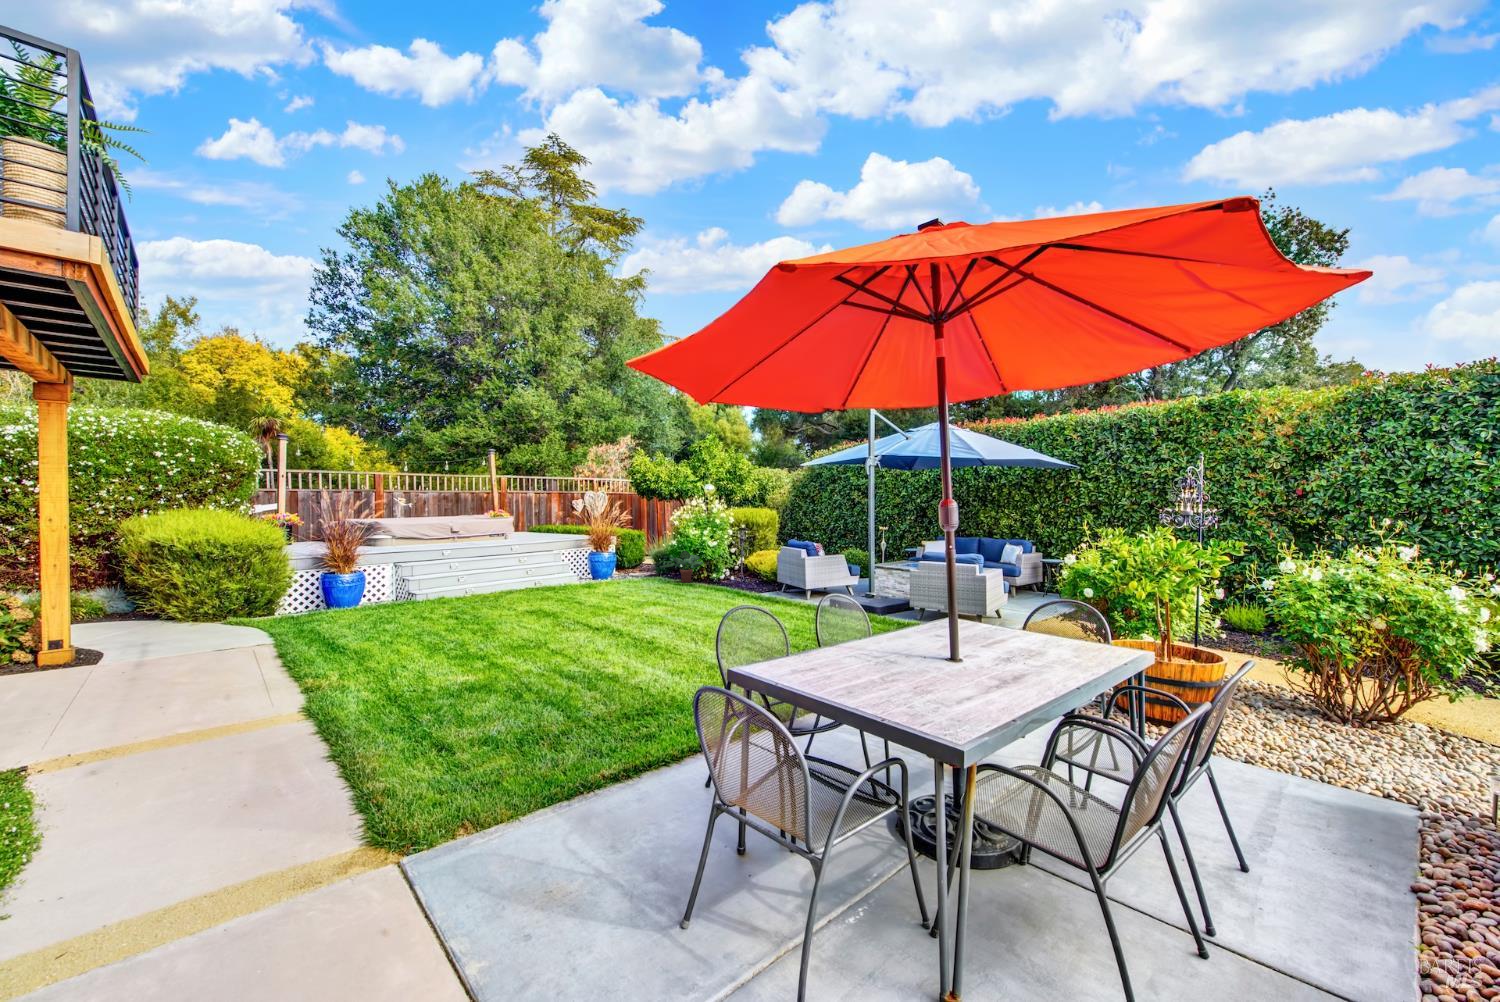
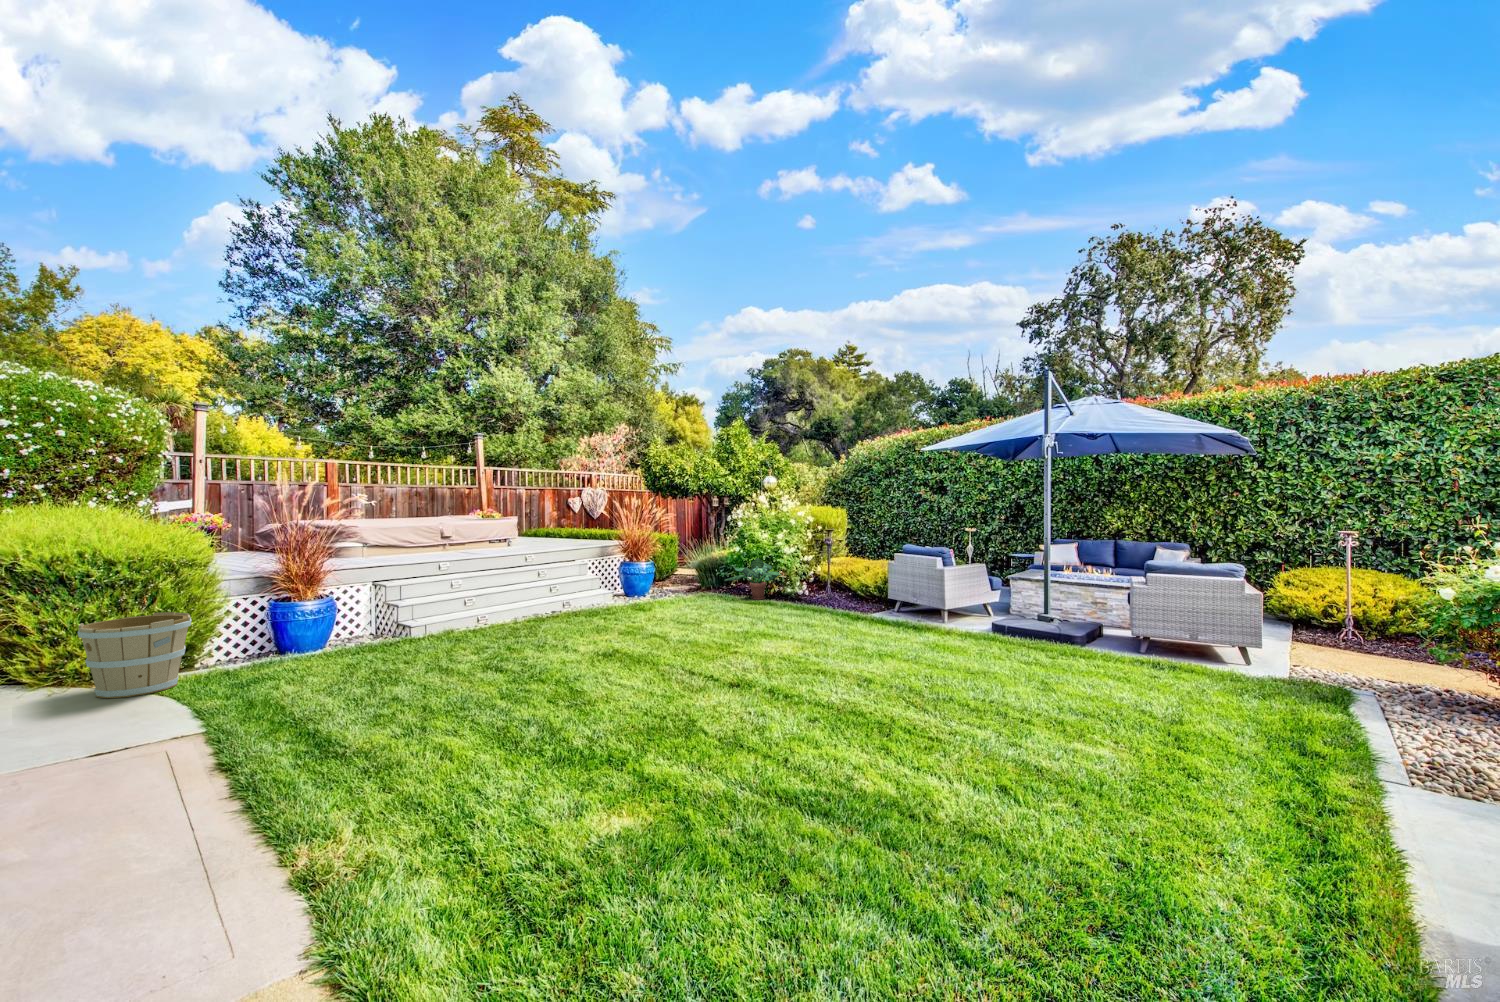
wooden bucket: none [205,578,272,629] -> present [78,612,192,699]

